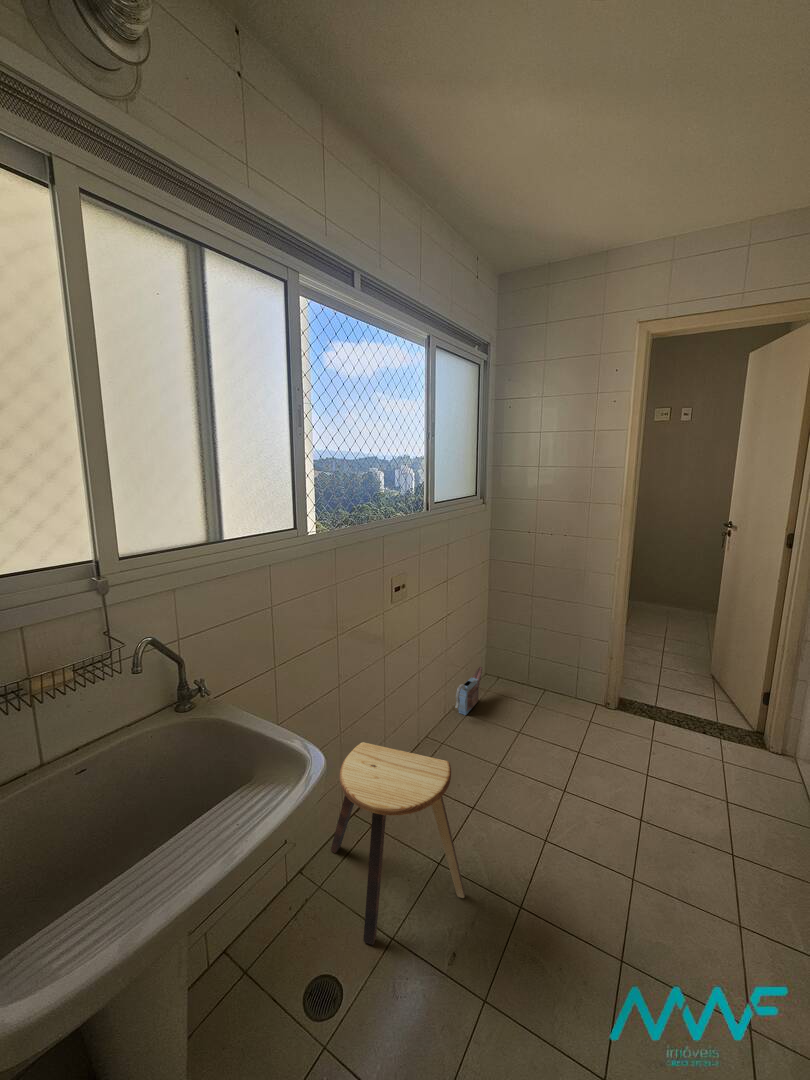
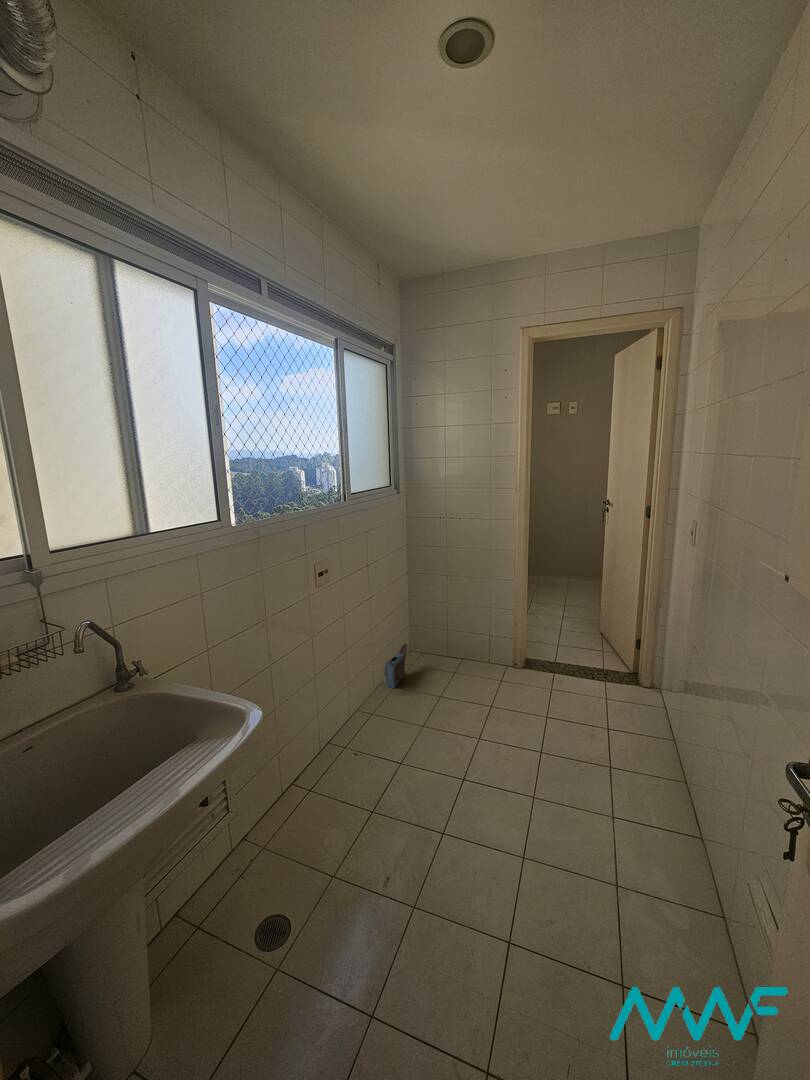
stool: present [331,742,465,945] -> none [273,714,396,884]

